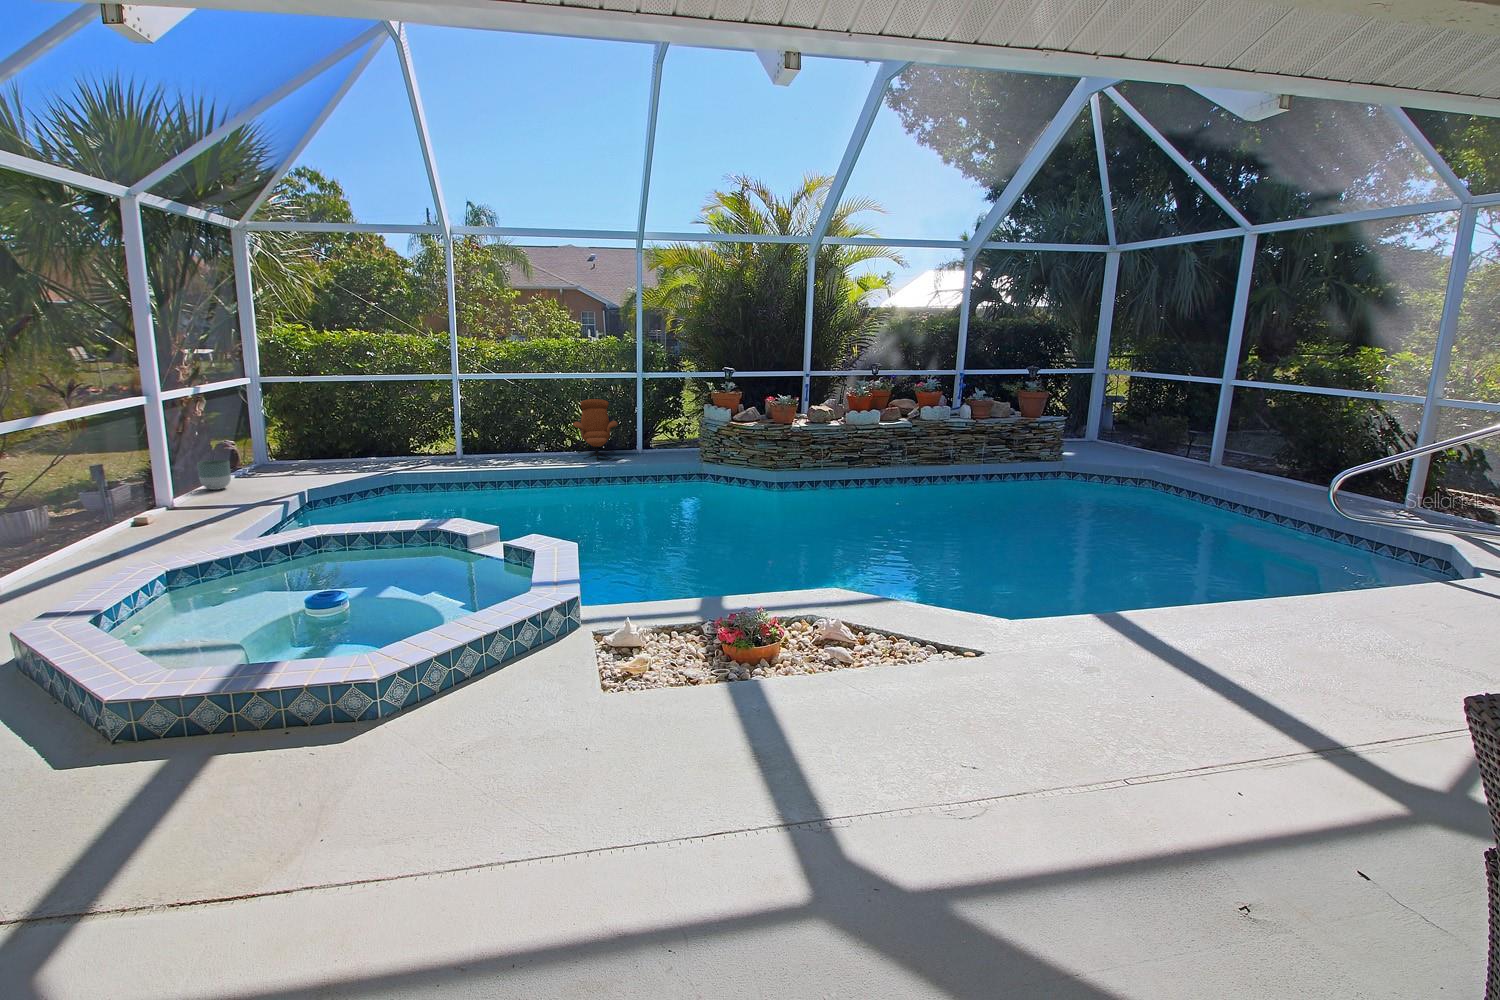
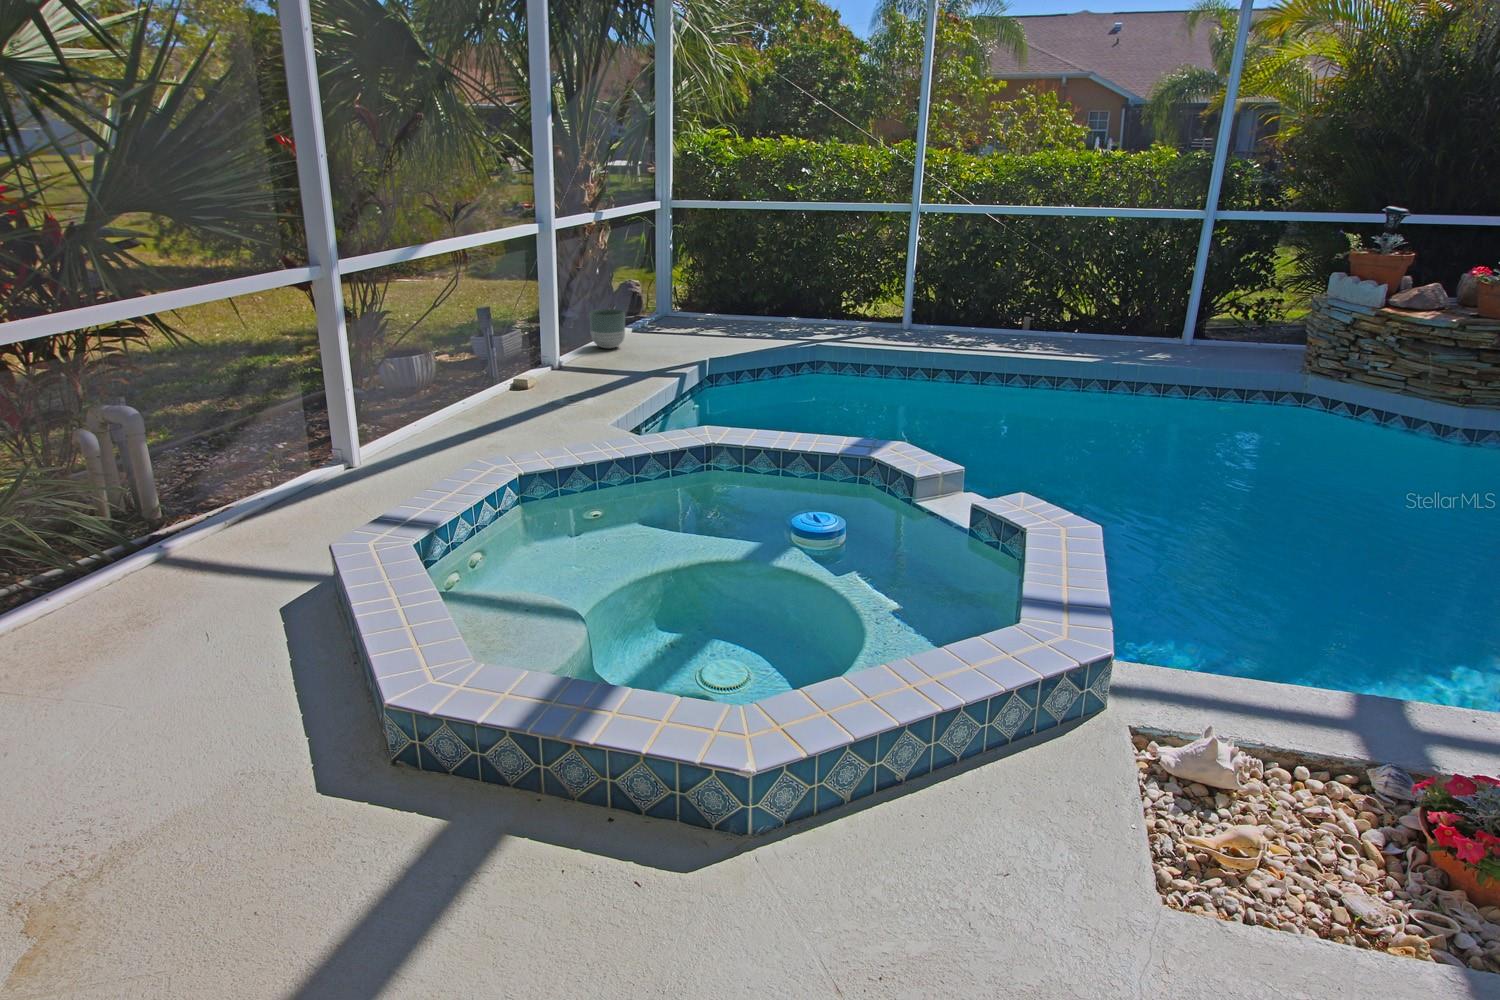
lounge chair: present [573,399,618,461] -> none [1077,251,1148,351]

